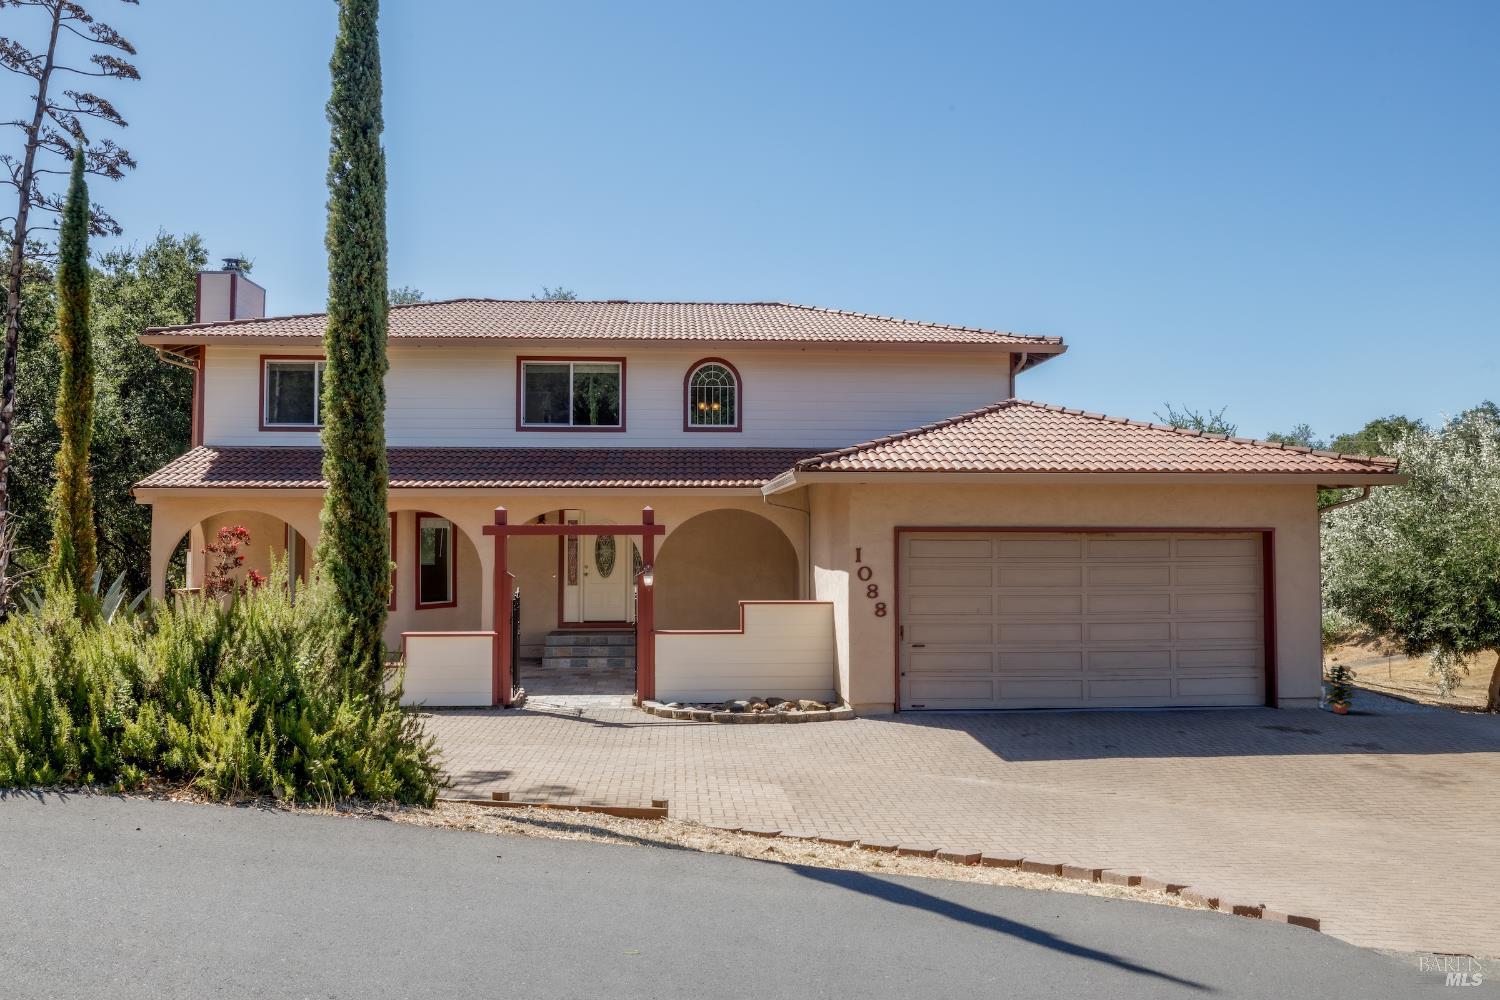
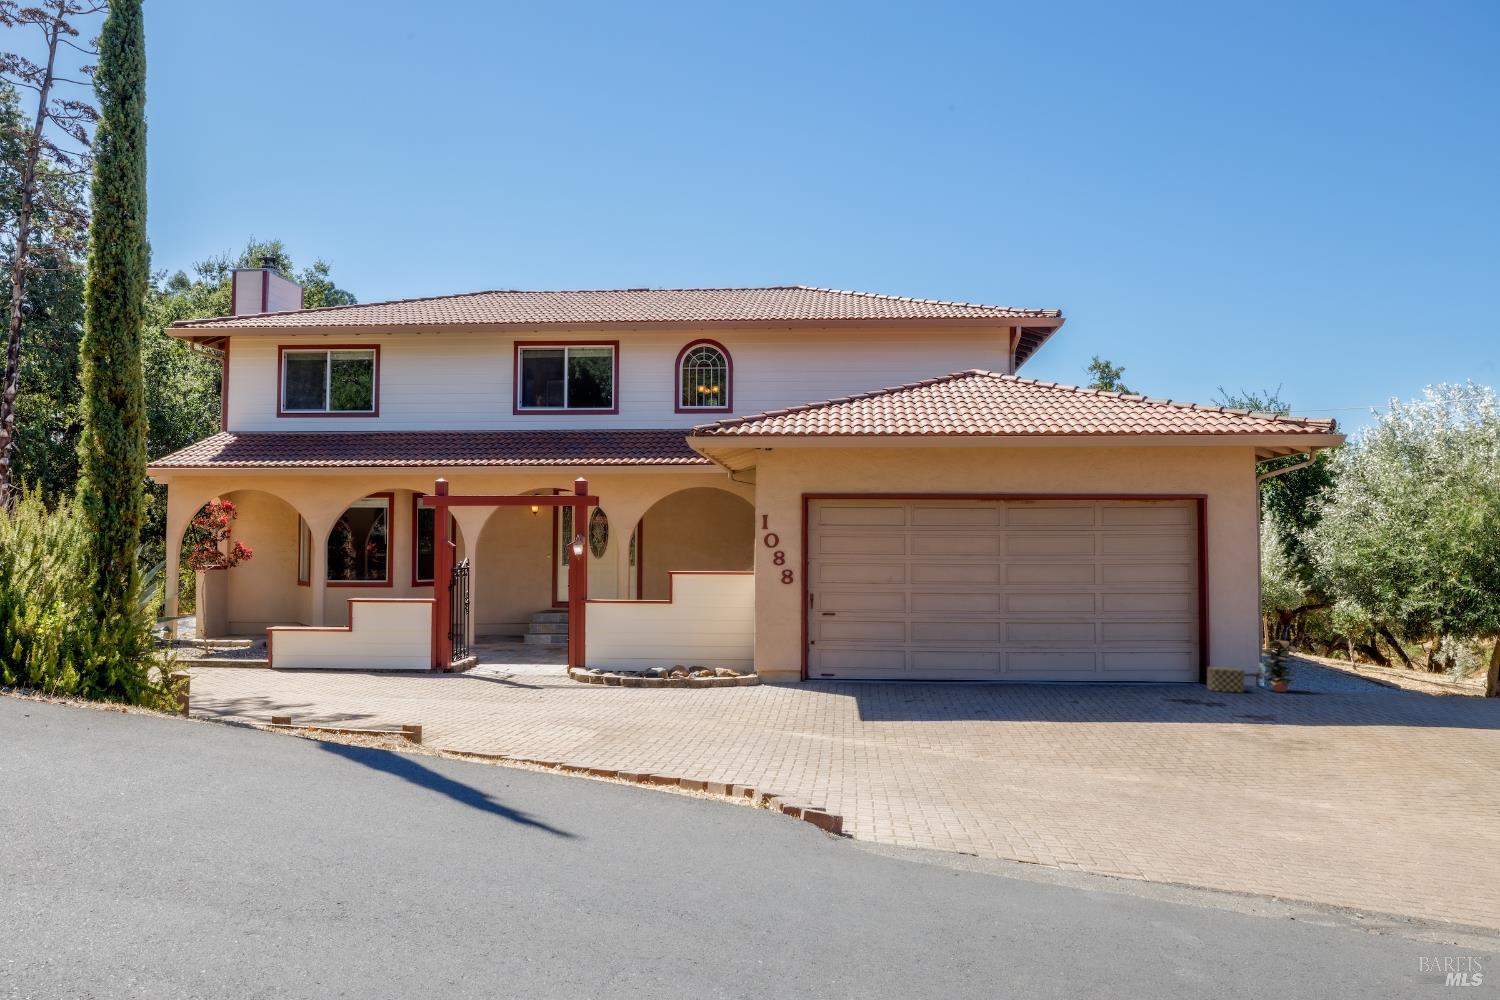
storage box: none [1276,691,1316,716] -> present [1207,667,1245,693]

